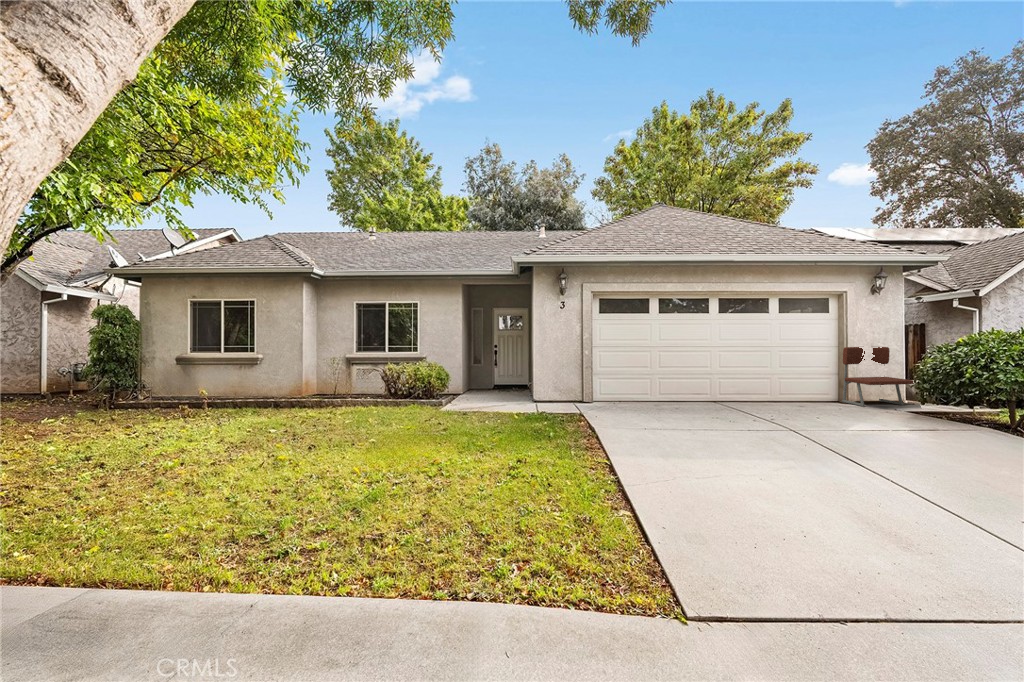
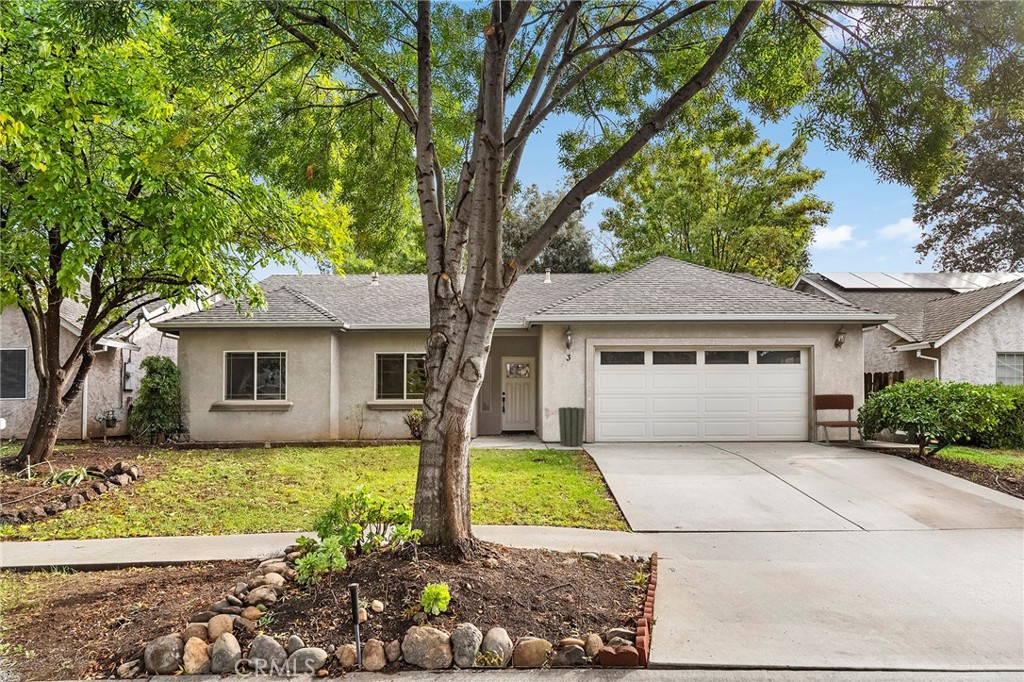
trash can: none [552,361,582,406] -> present [558,407,585,446]

